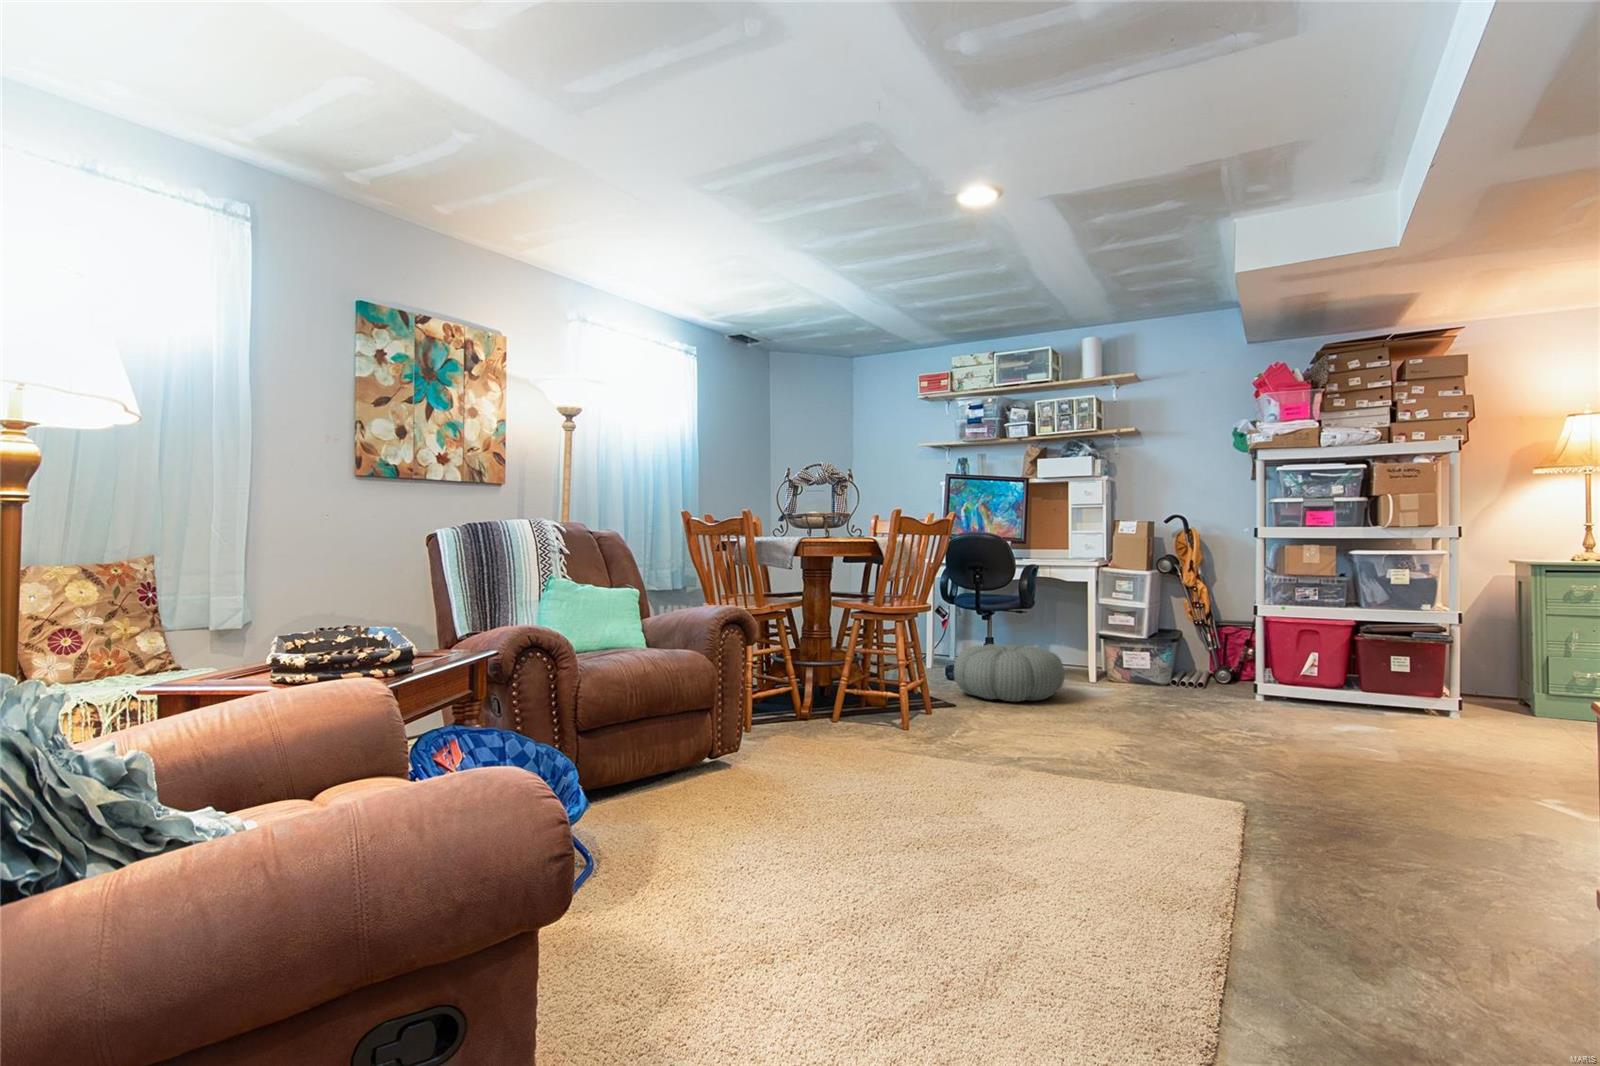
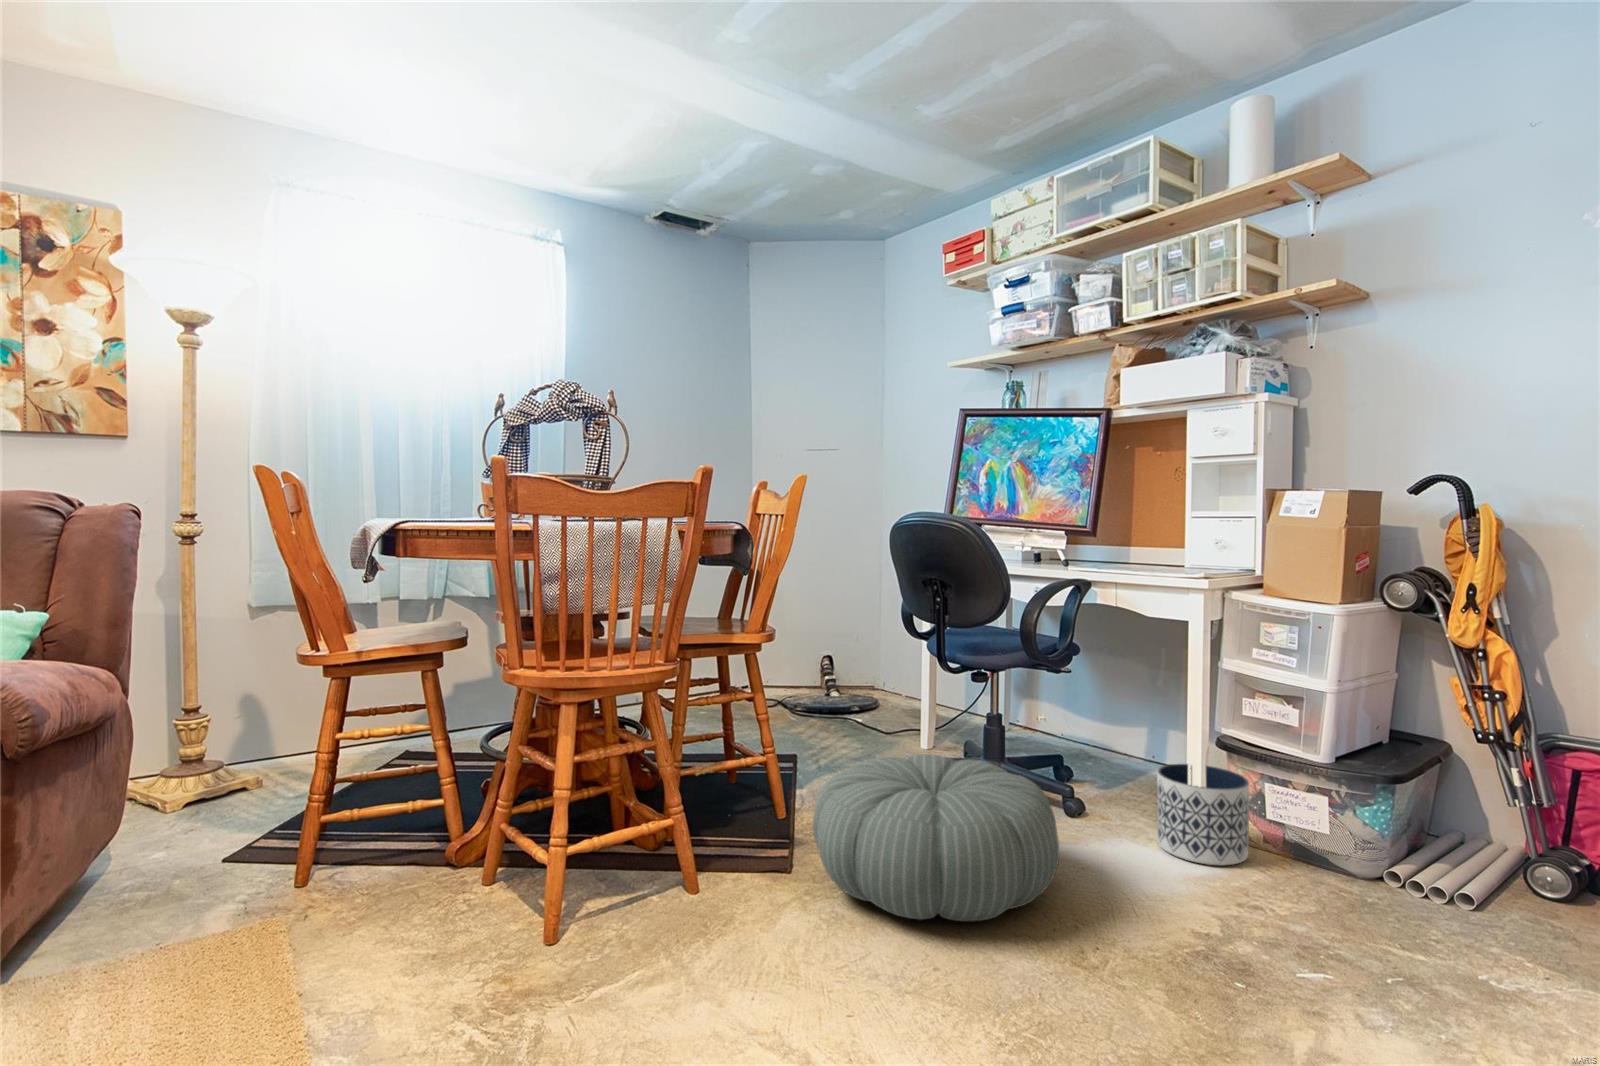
planter: none [1078,646,1117,684] -> present [1157,764,1249,865]

